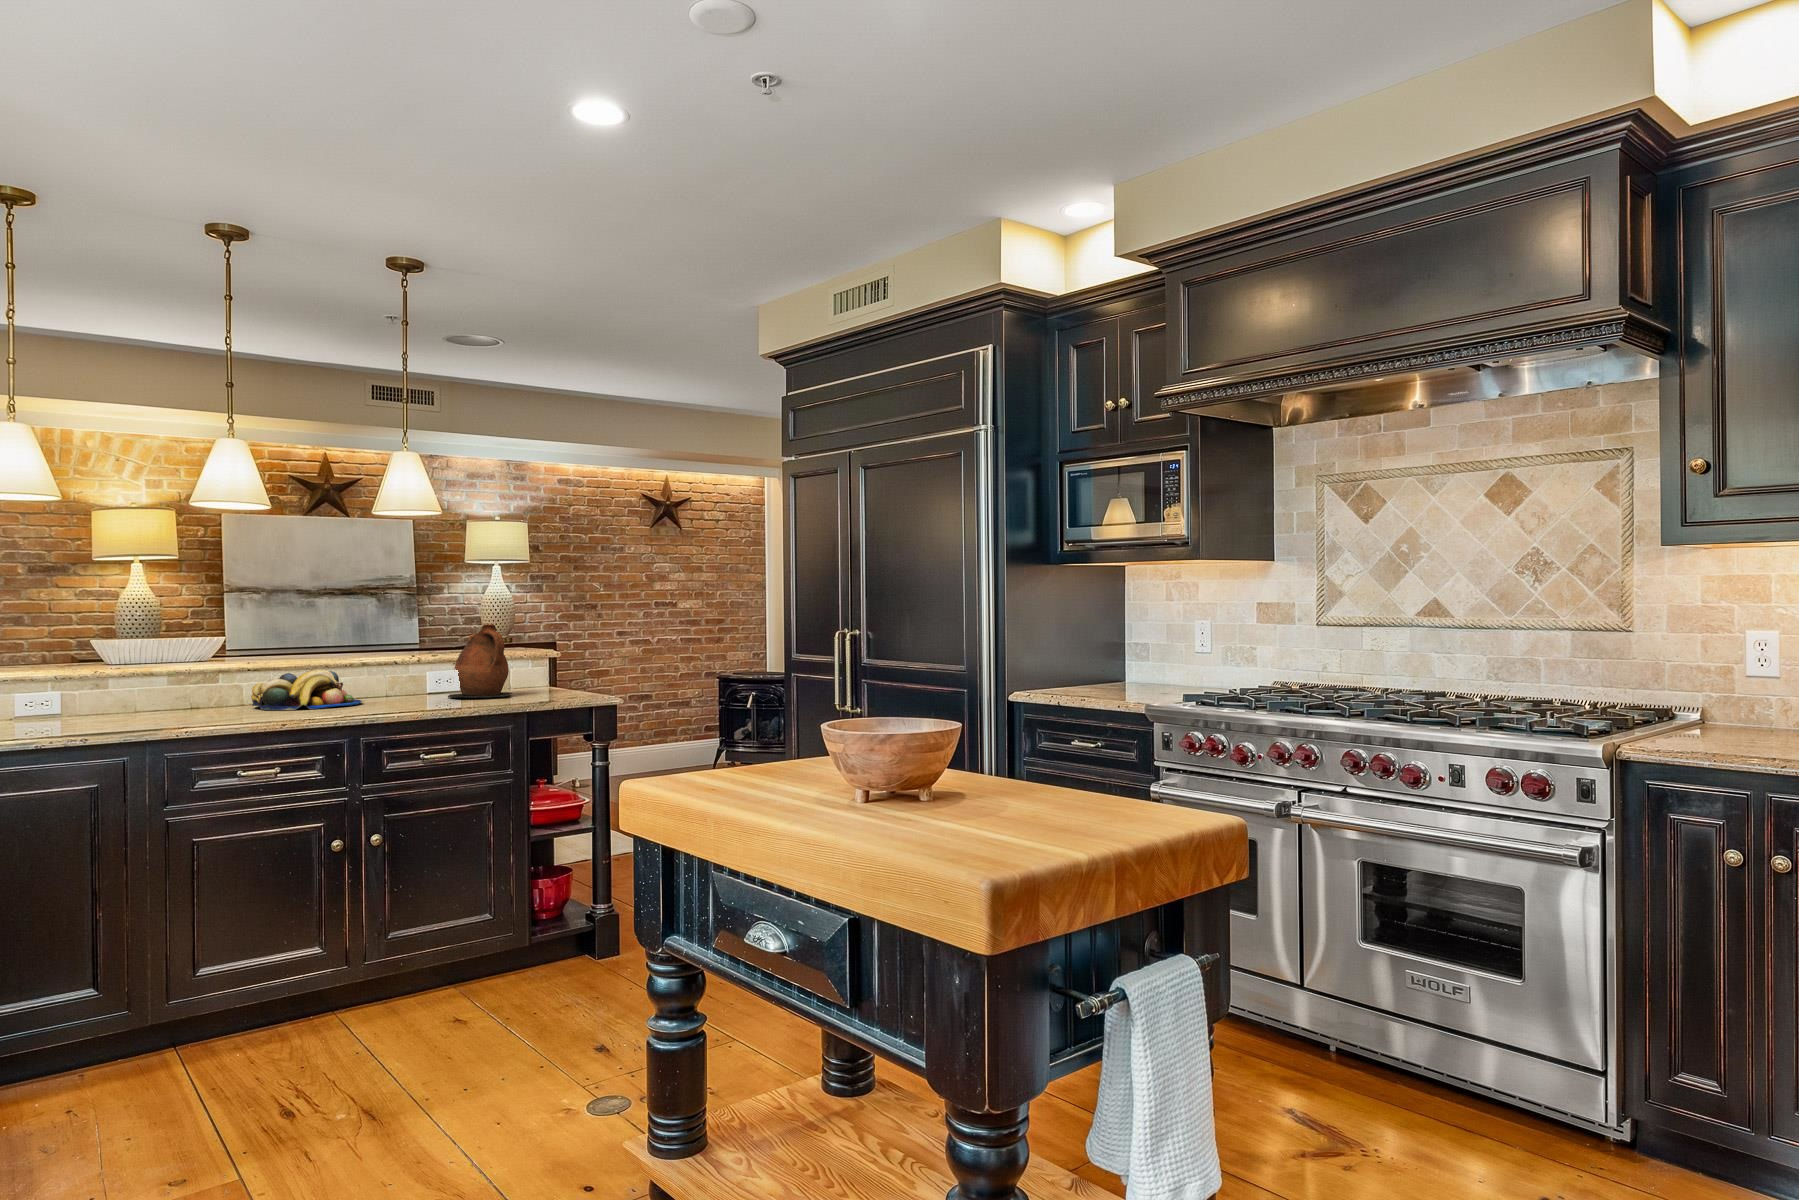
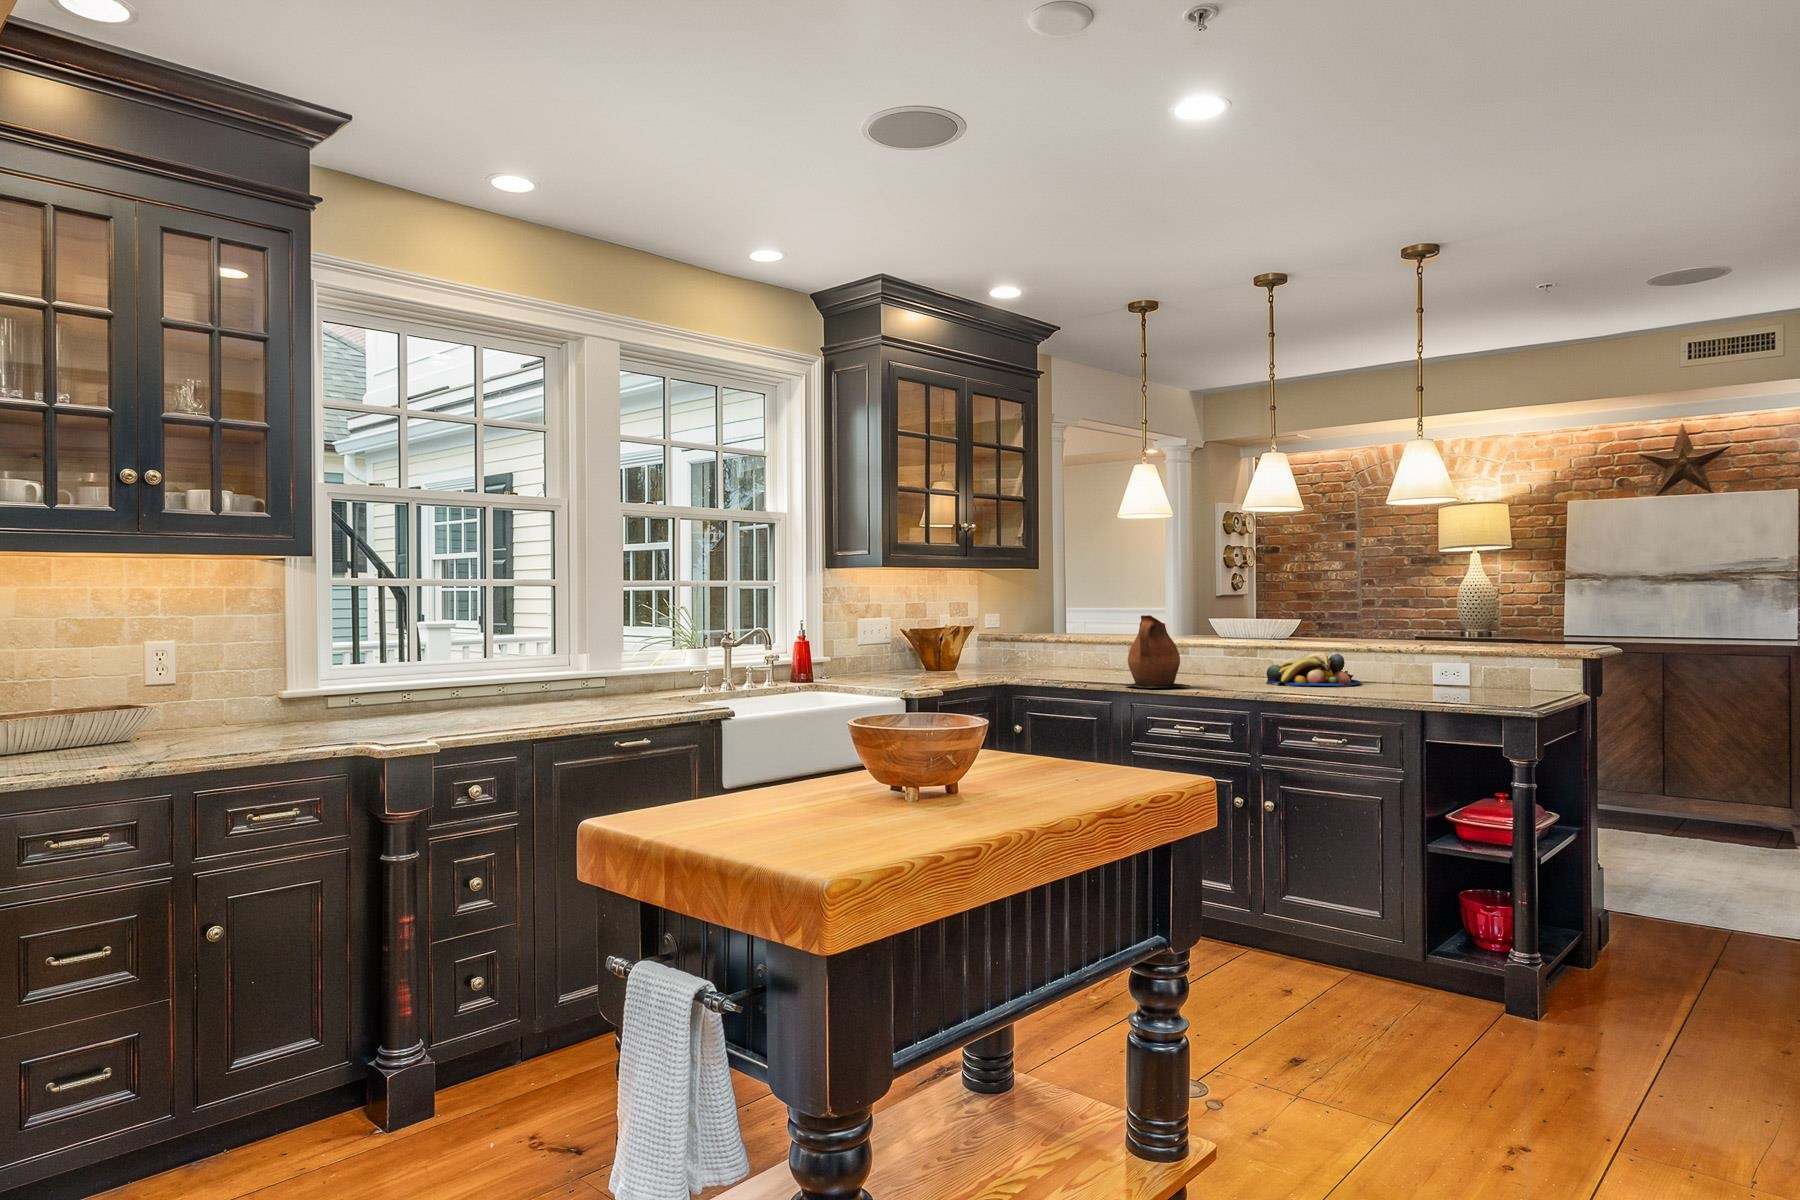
ceramic pitcher: present [448,624,512,698] -> present [1125,615,1190,688]

